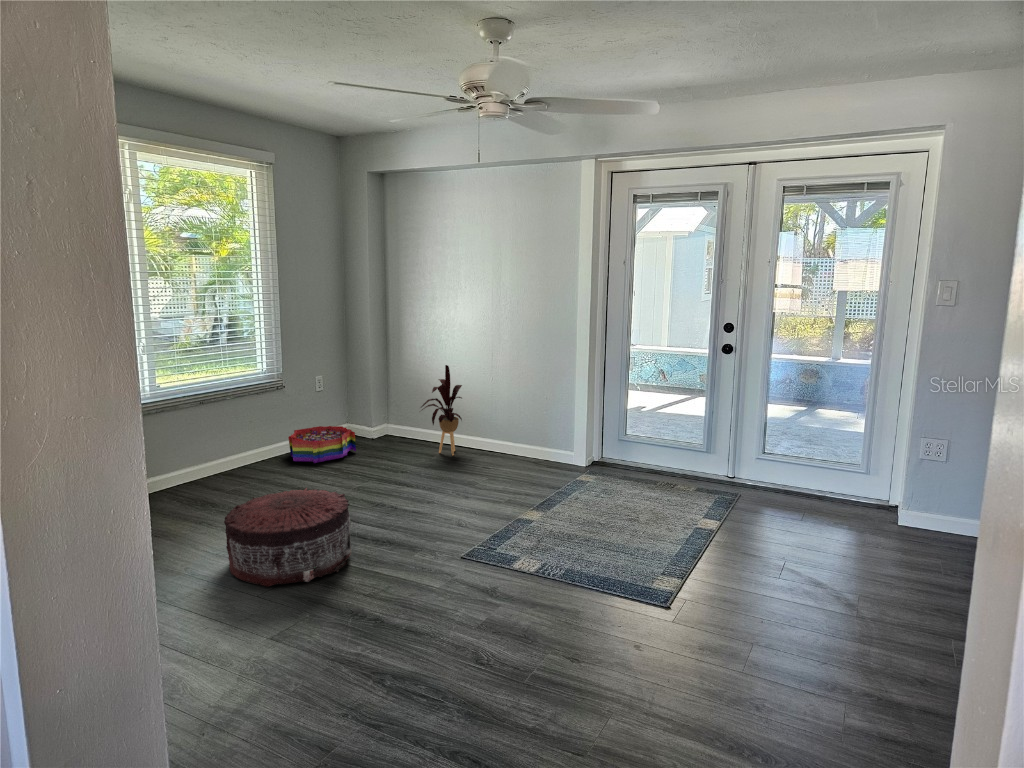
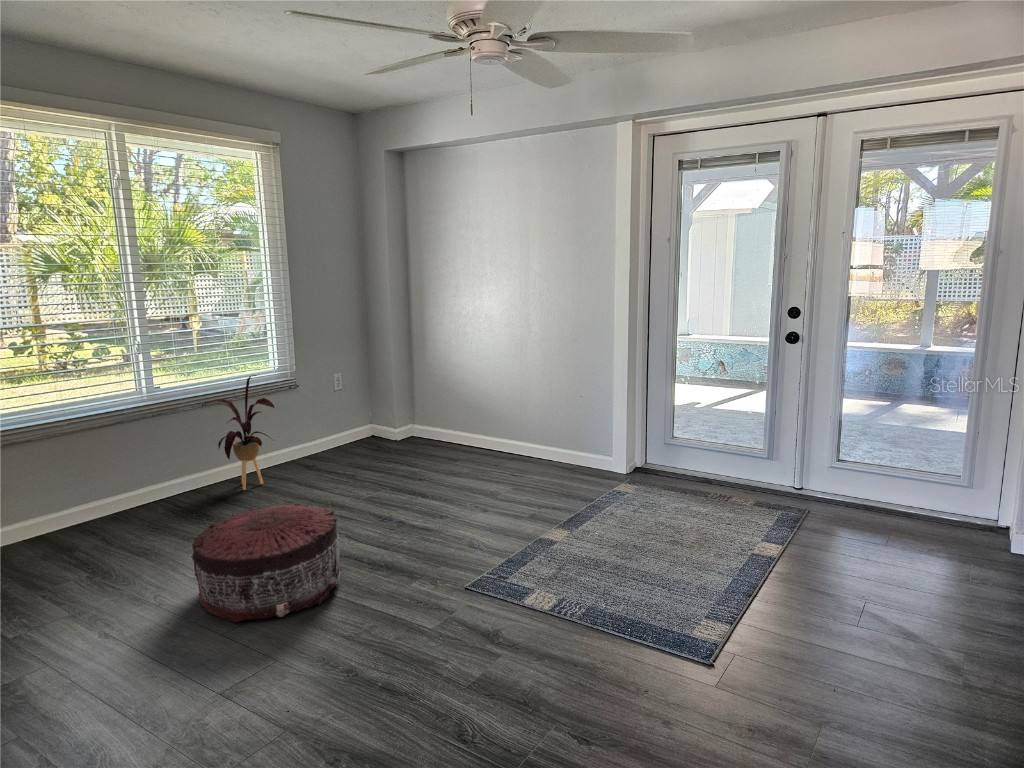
house plant: present [421,365,462,455] -> present [206,375,274,490]
storage bin: present [288,426,356,463] -> none [304,427,376,468]

